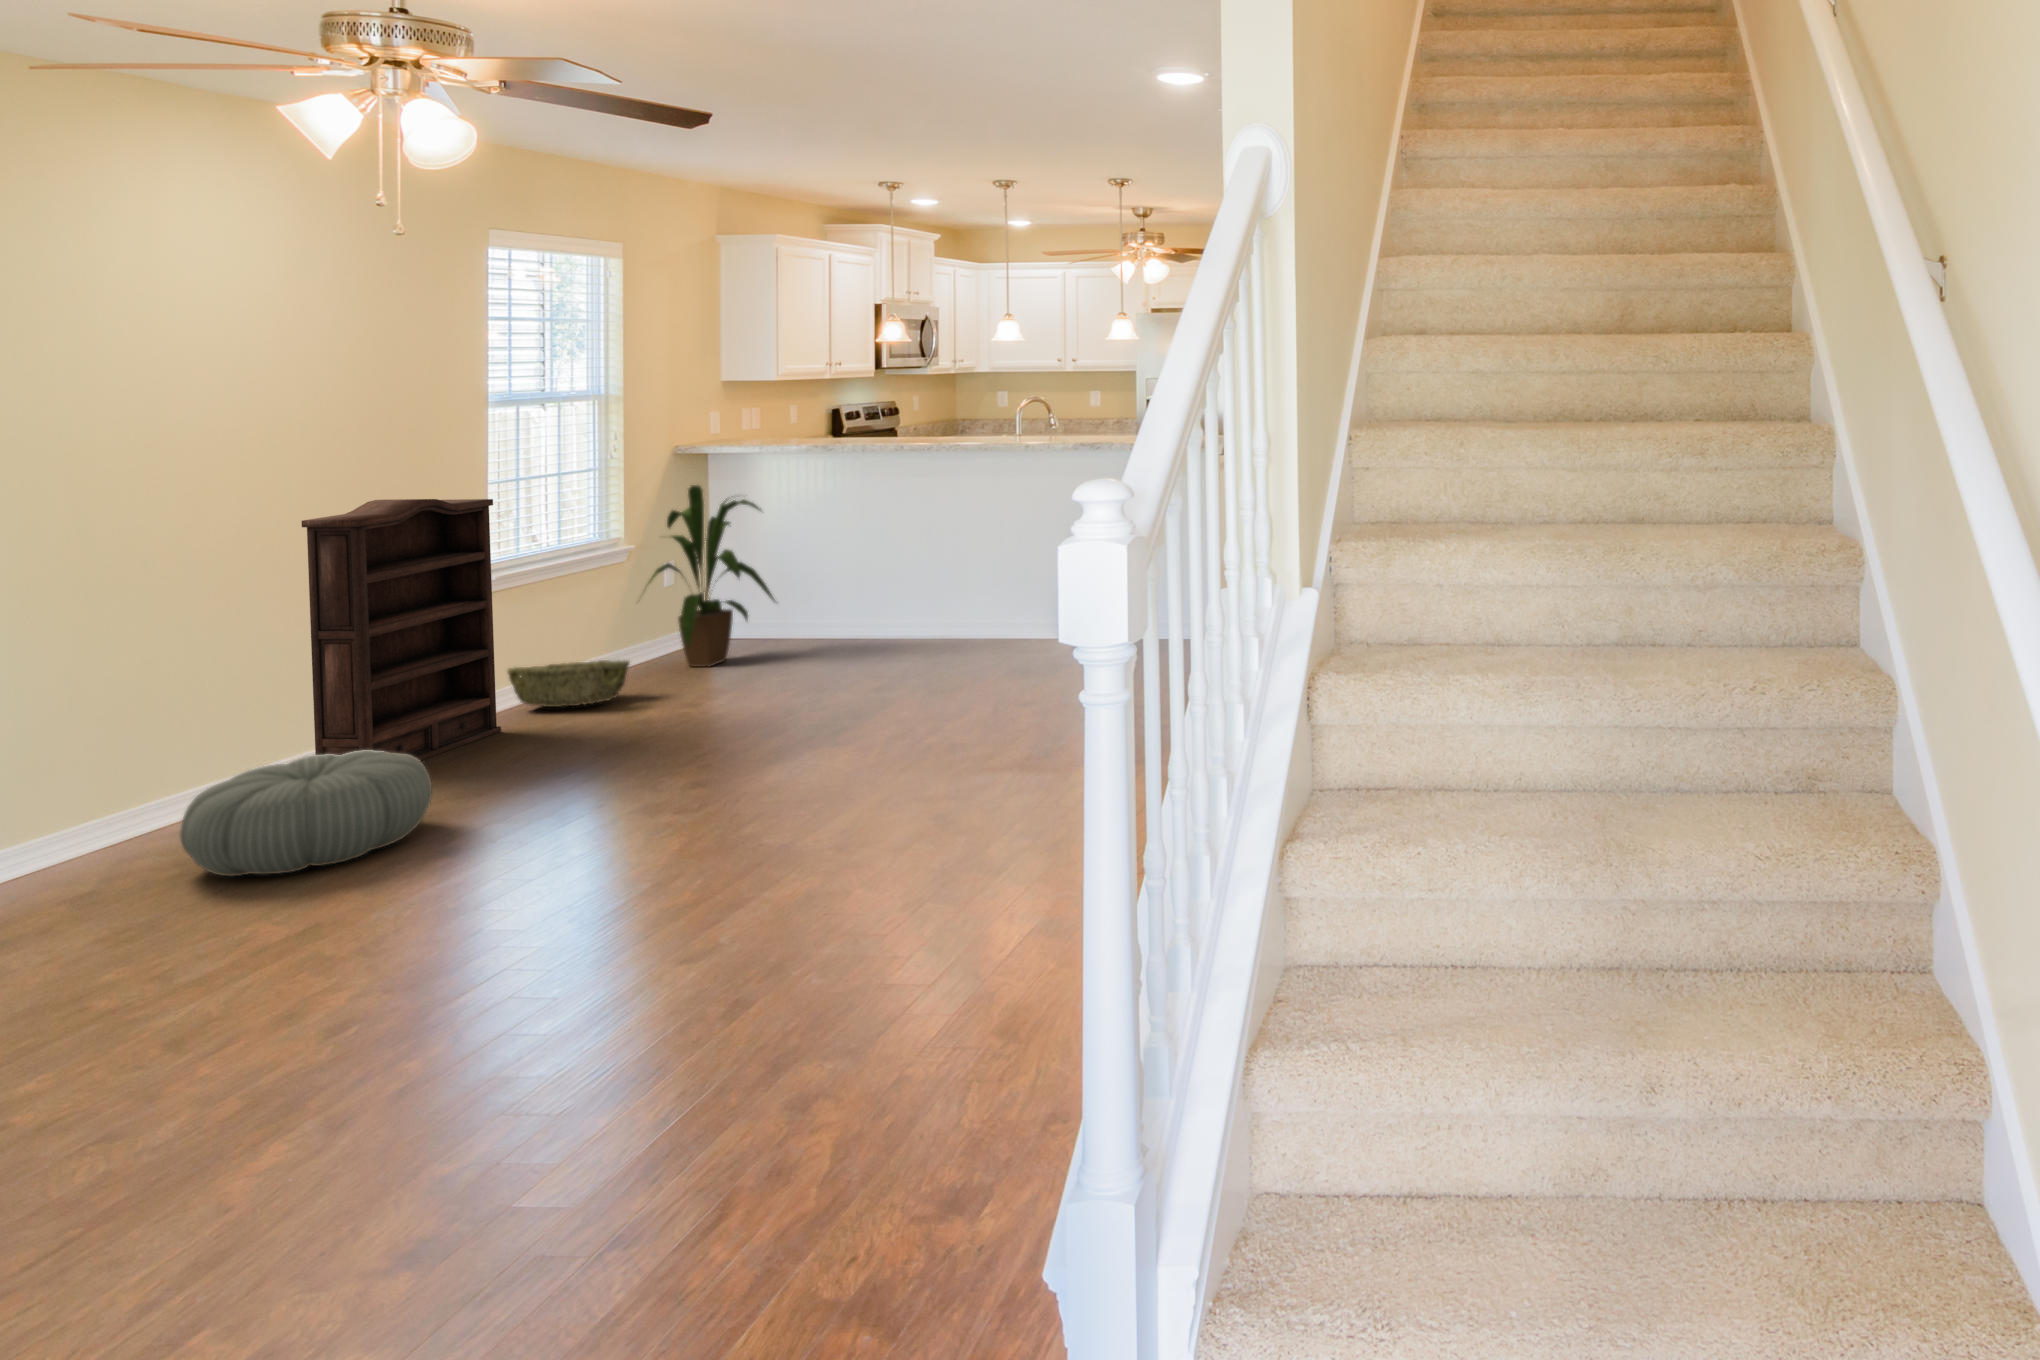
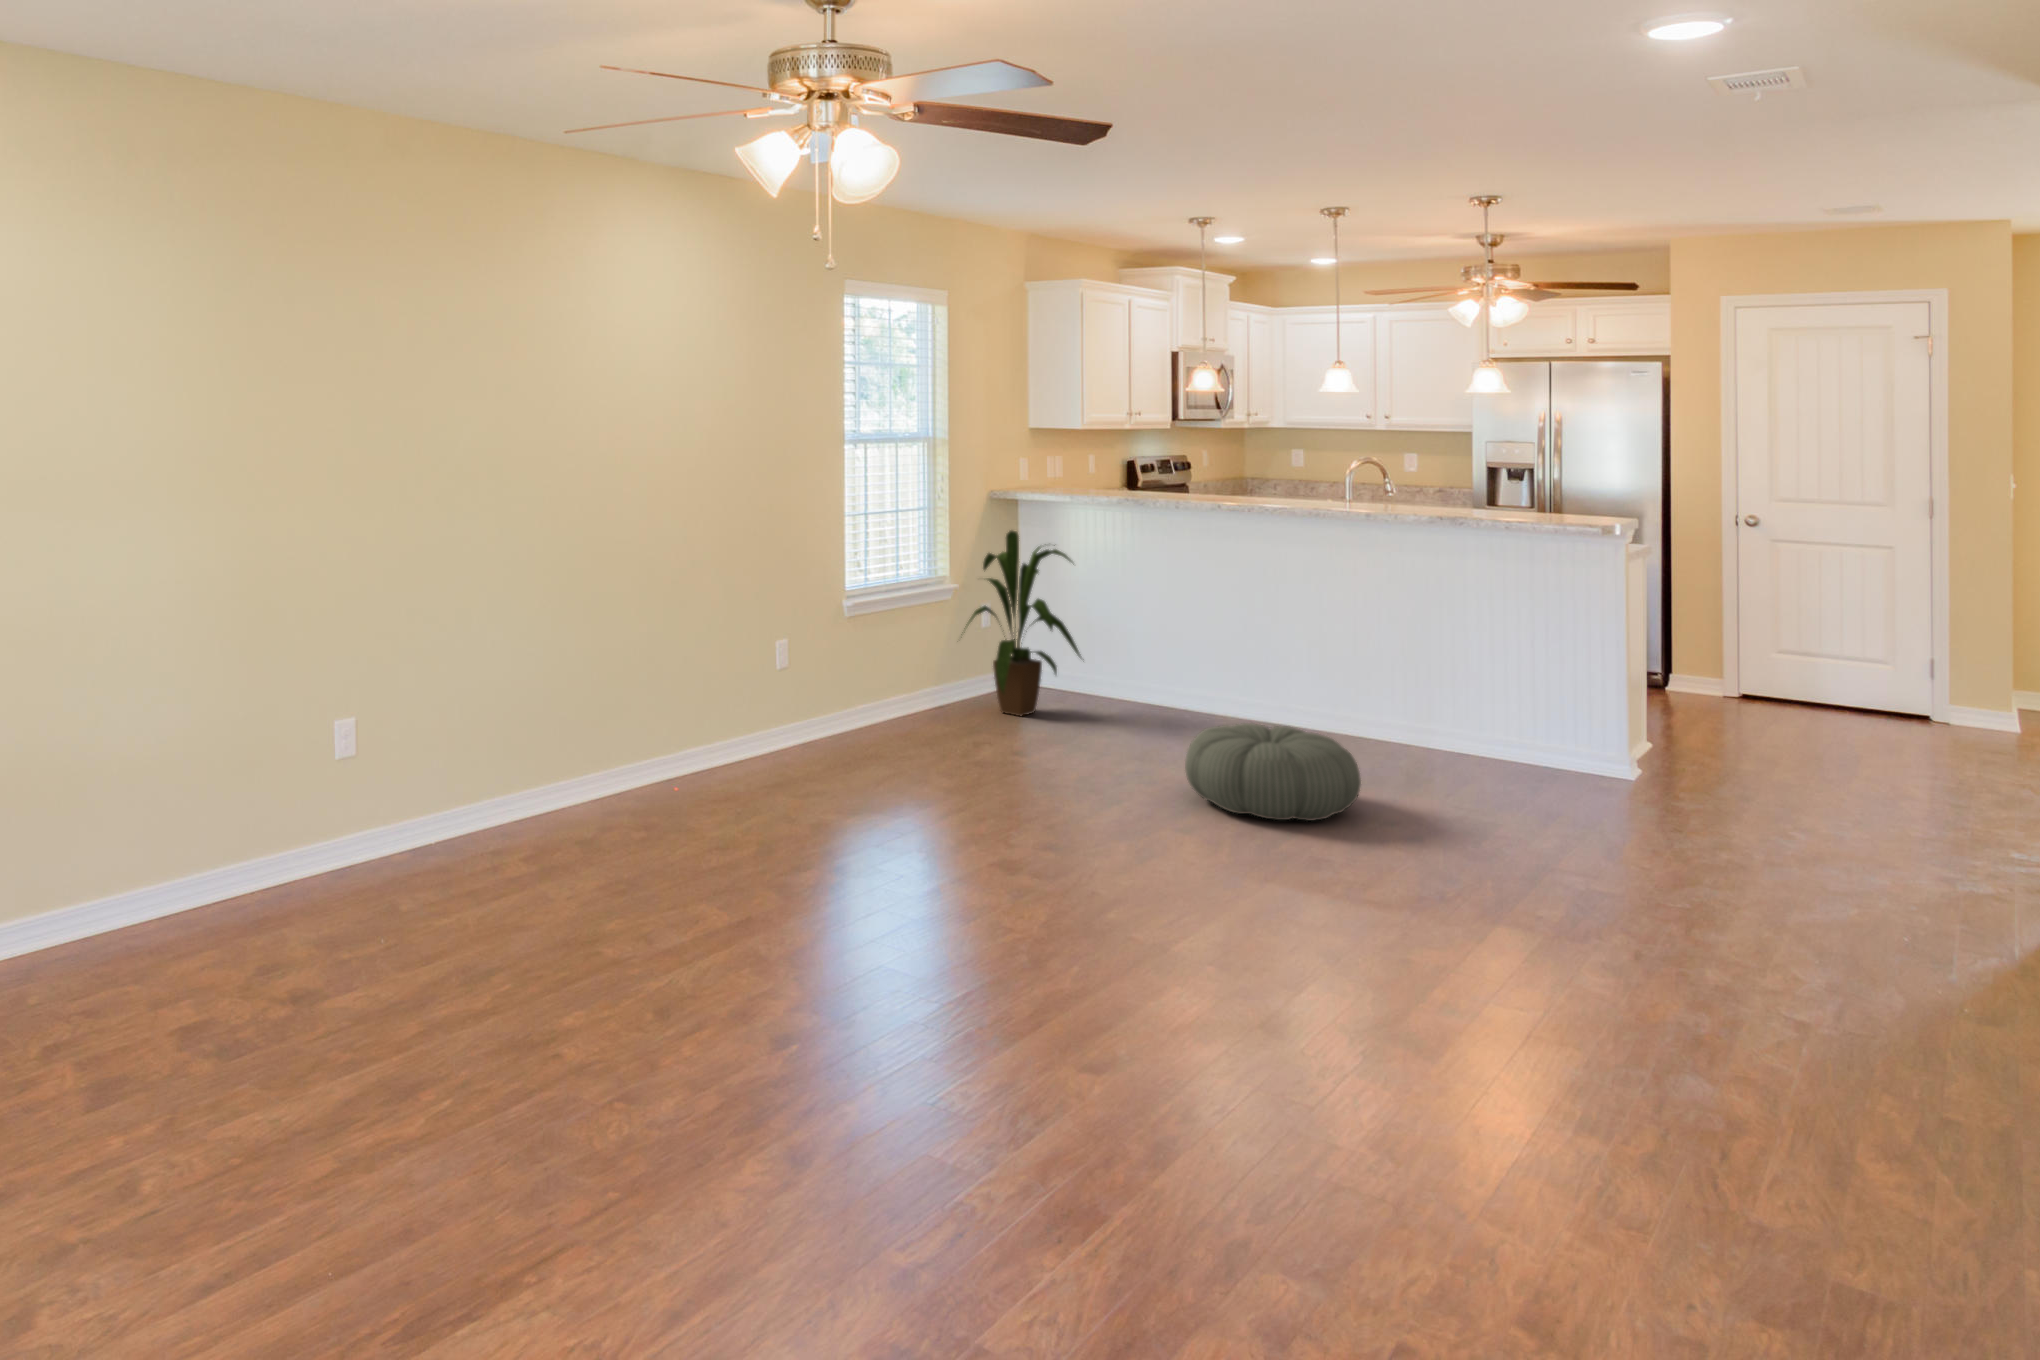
bookshelf: present [302,499,501,761] -> none [717,522,852,778]
woven basket: present [508,660,630,707] -> none [855,689,956,739]
pouf: present [180,751,432,876] -> present [1185,723,1361,821]

